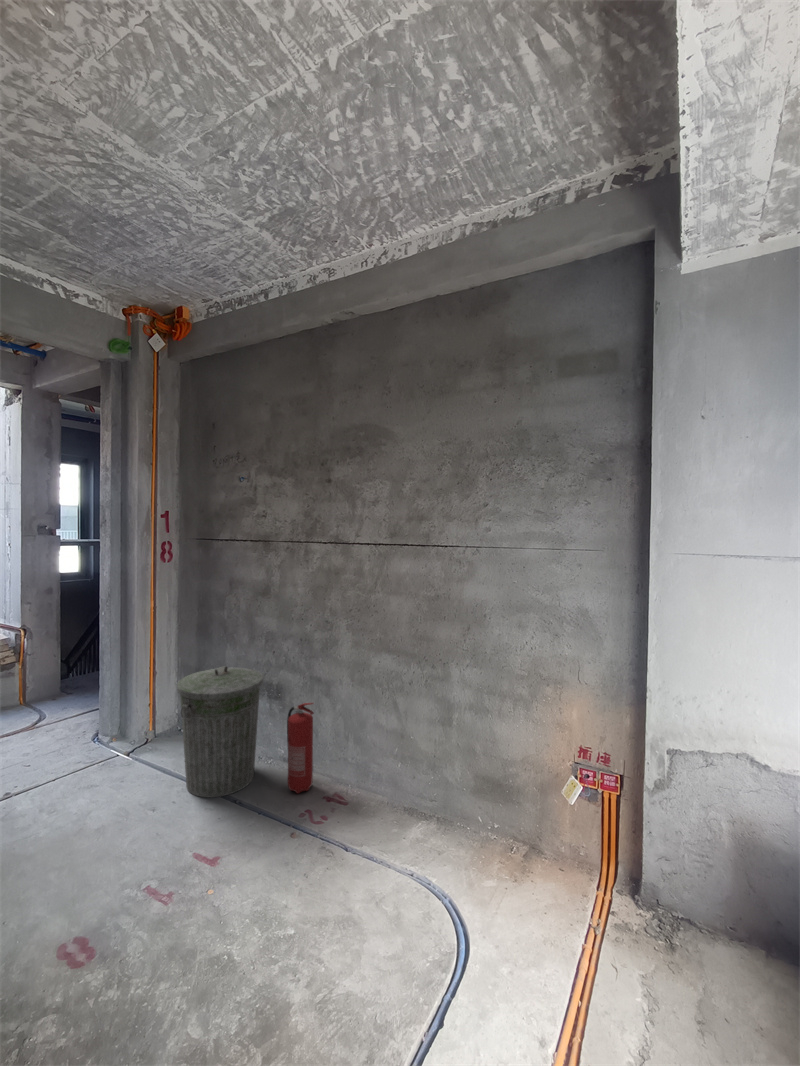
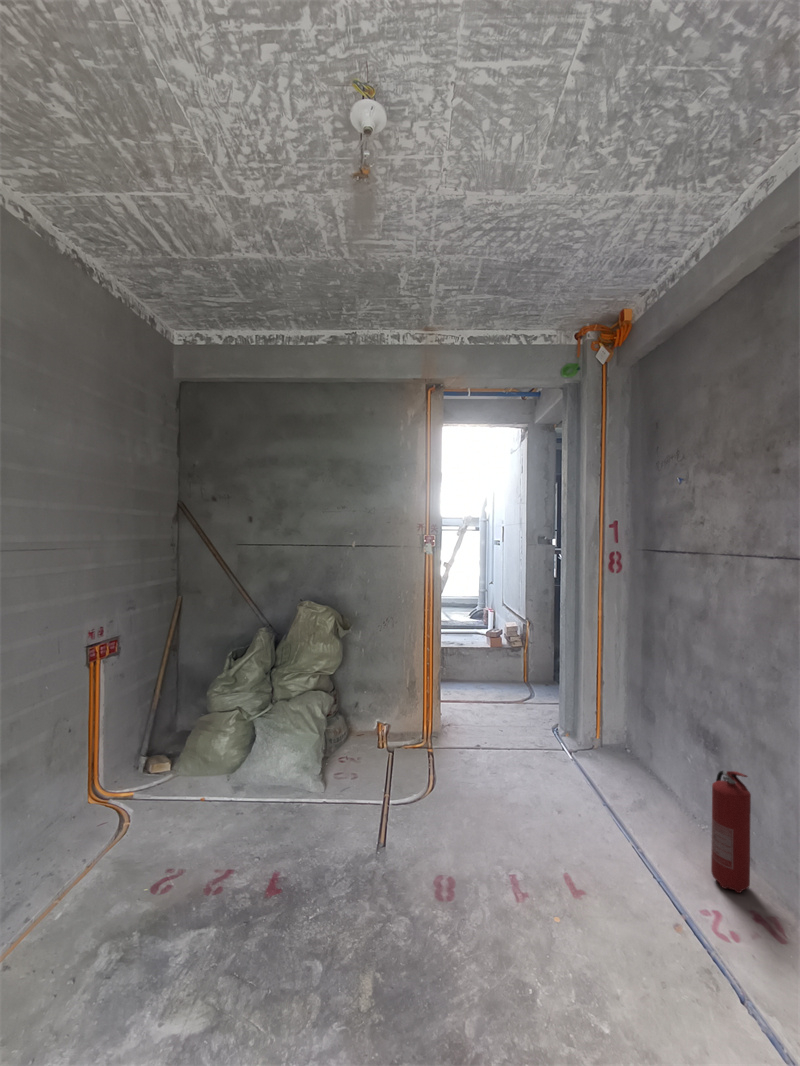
trash can: present [177,666,263,797] -> none [592,692,693,842]

